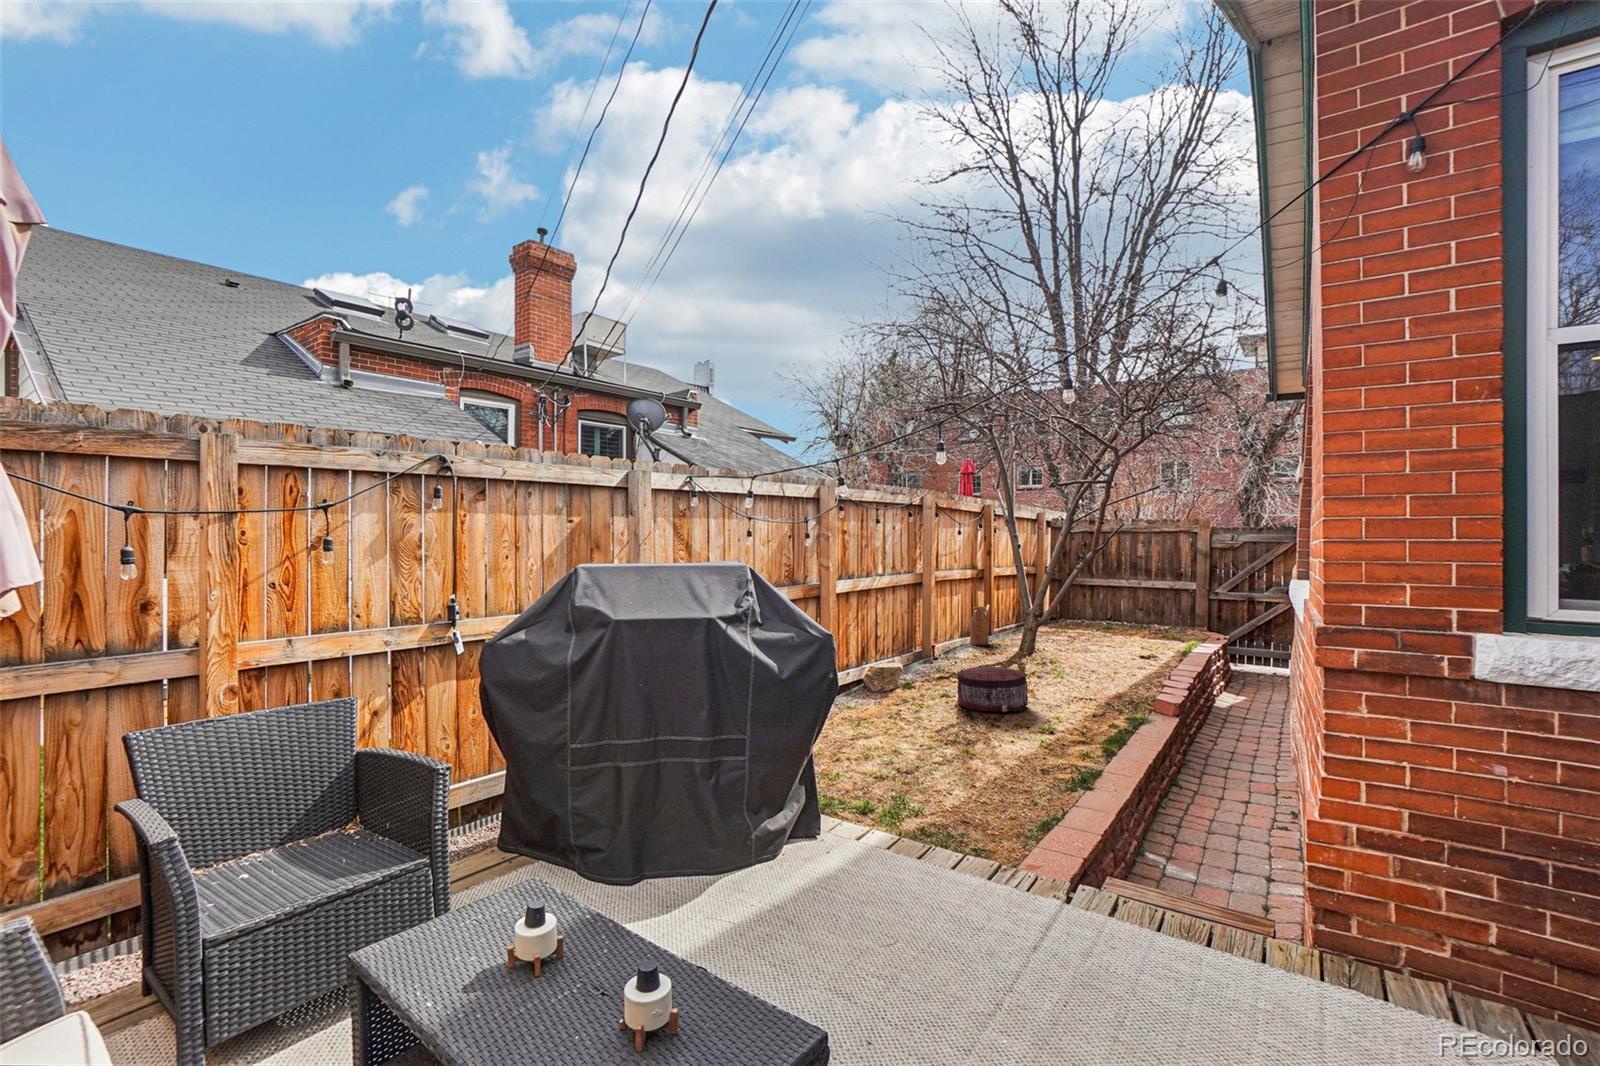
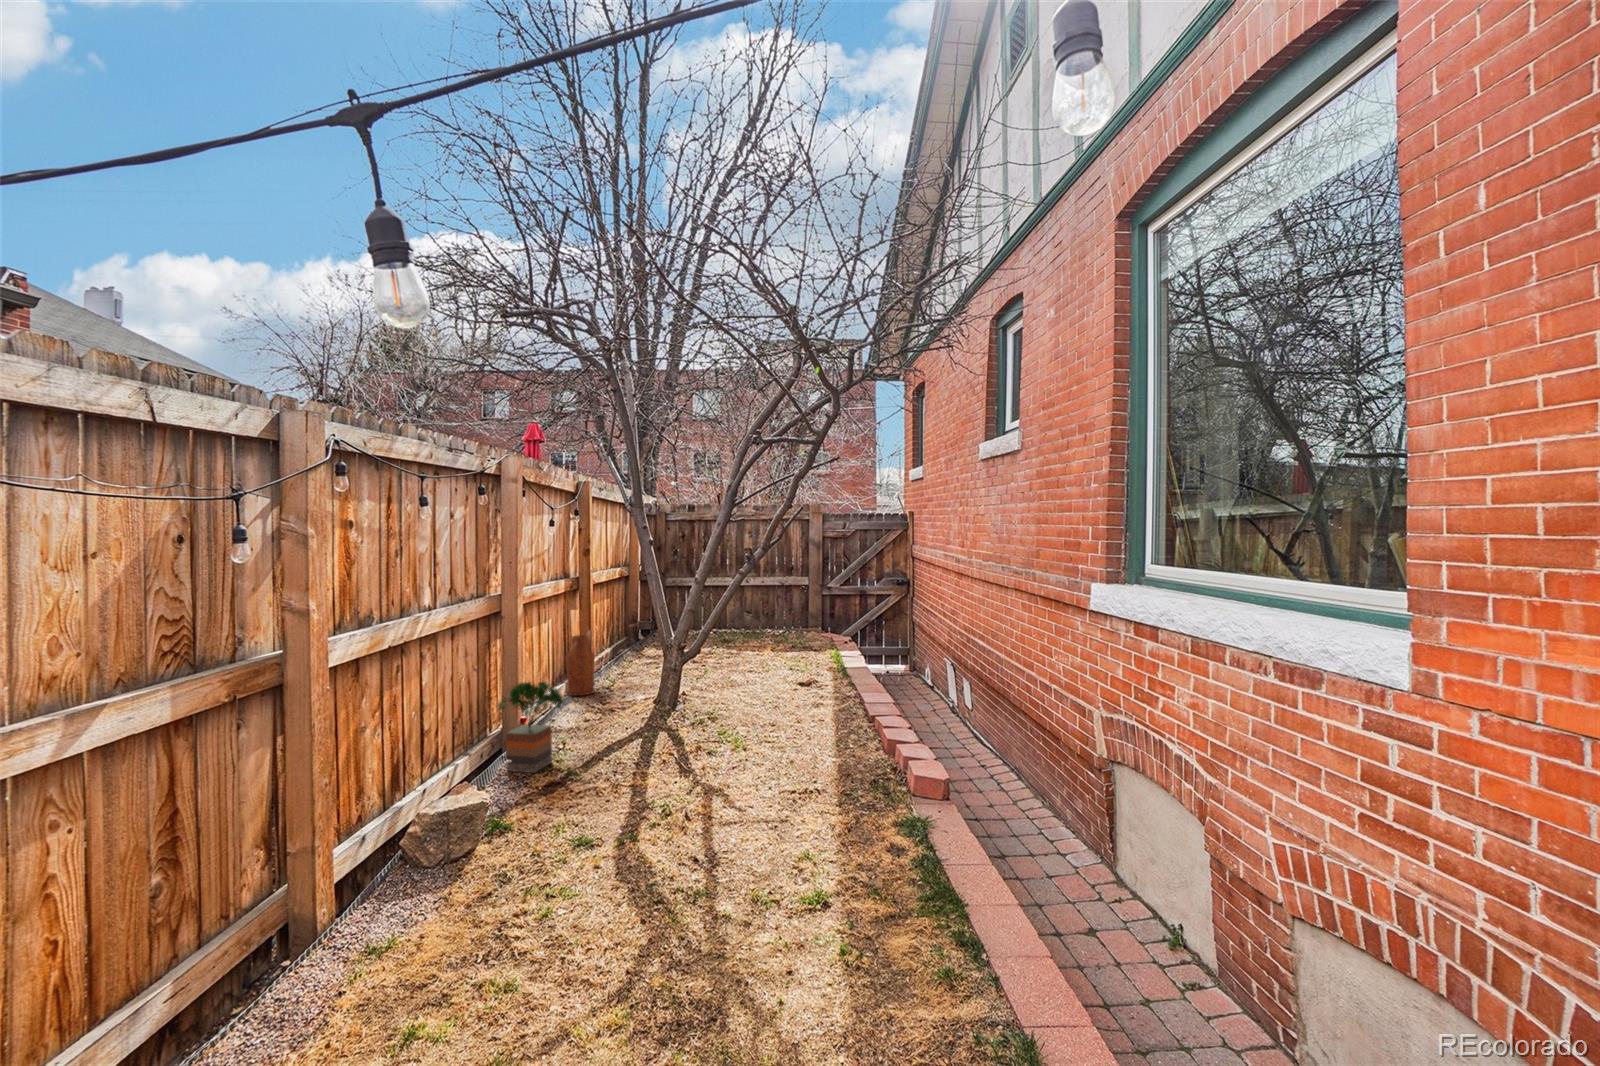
potted tree: none [917,623,956,674] -> present [497,682,565,773]
pouf: present [957,666,1028,712] -> none [609,760,741,868]

